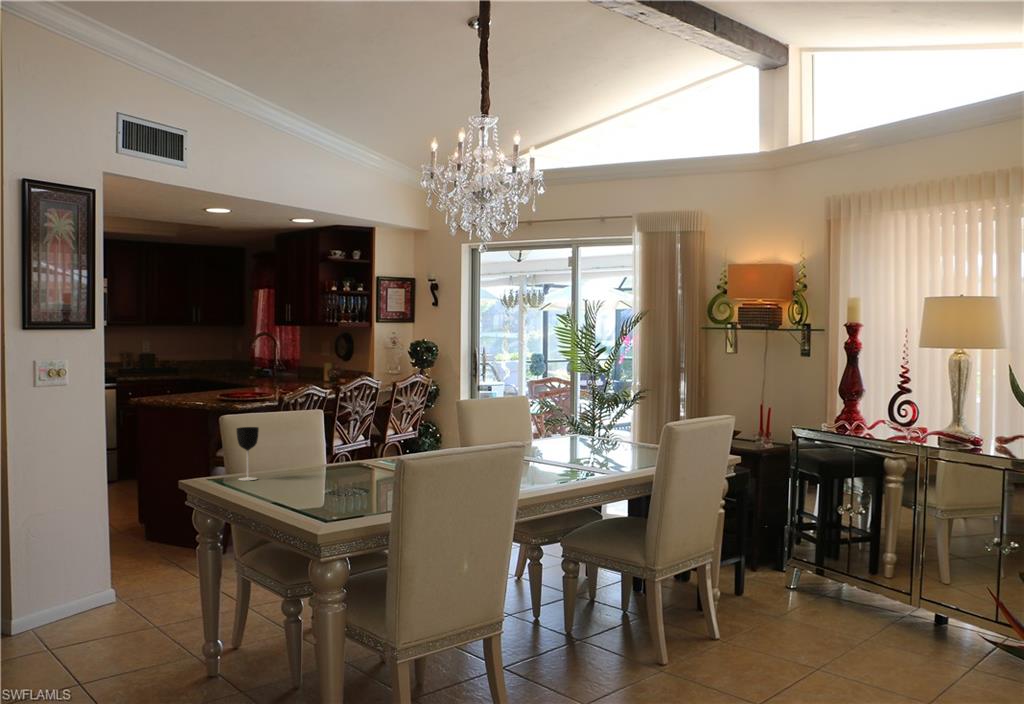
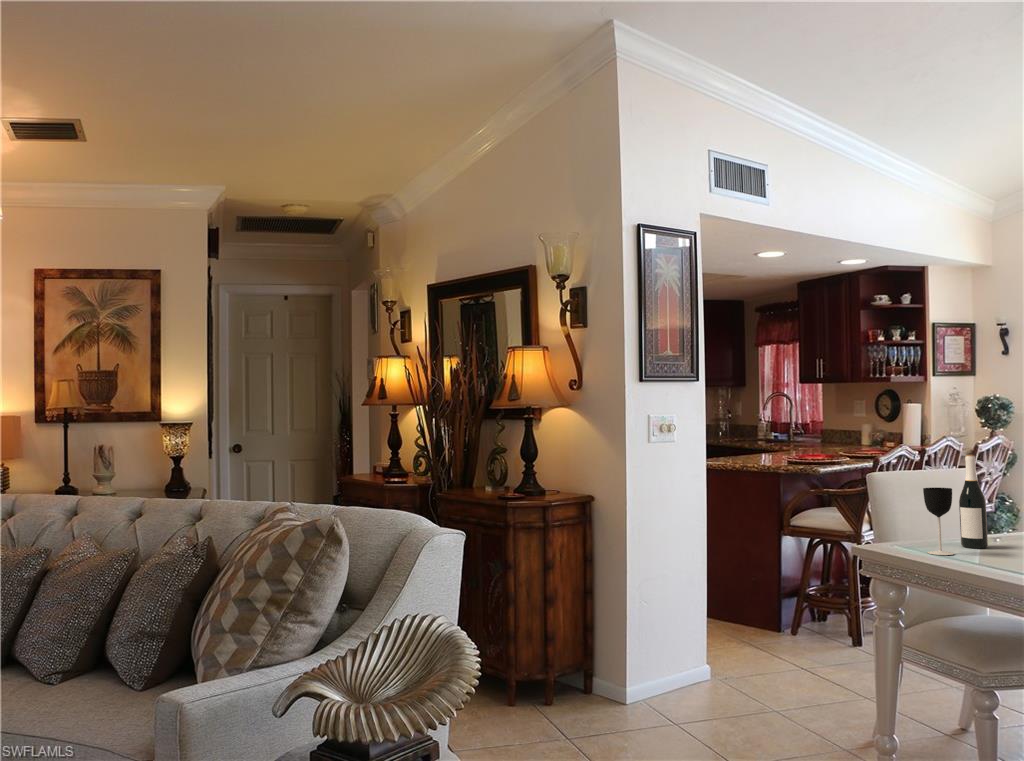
wine bottle: none [277,400,296,473] -> present [959,455,988,548]

